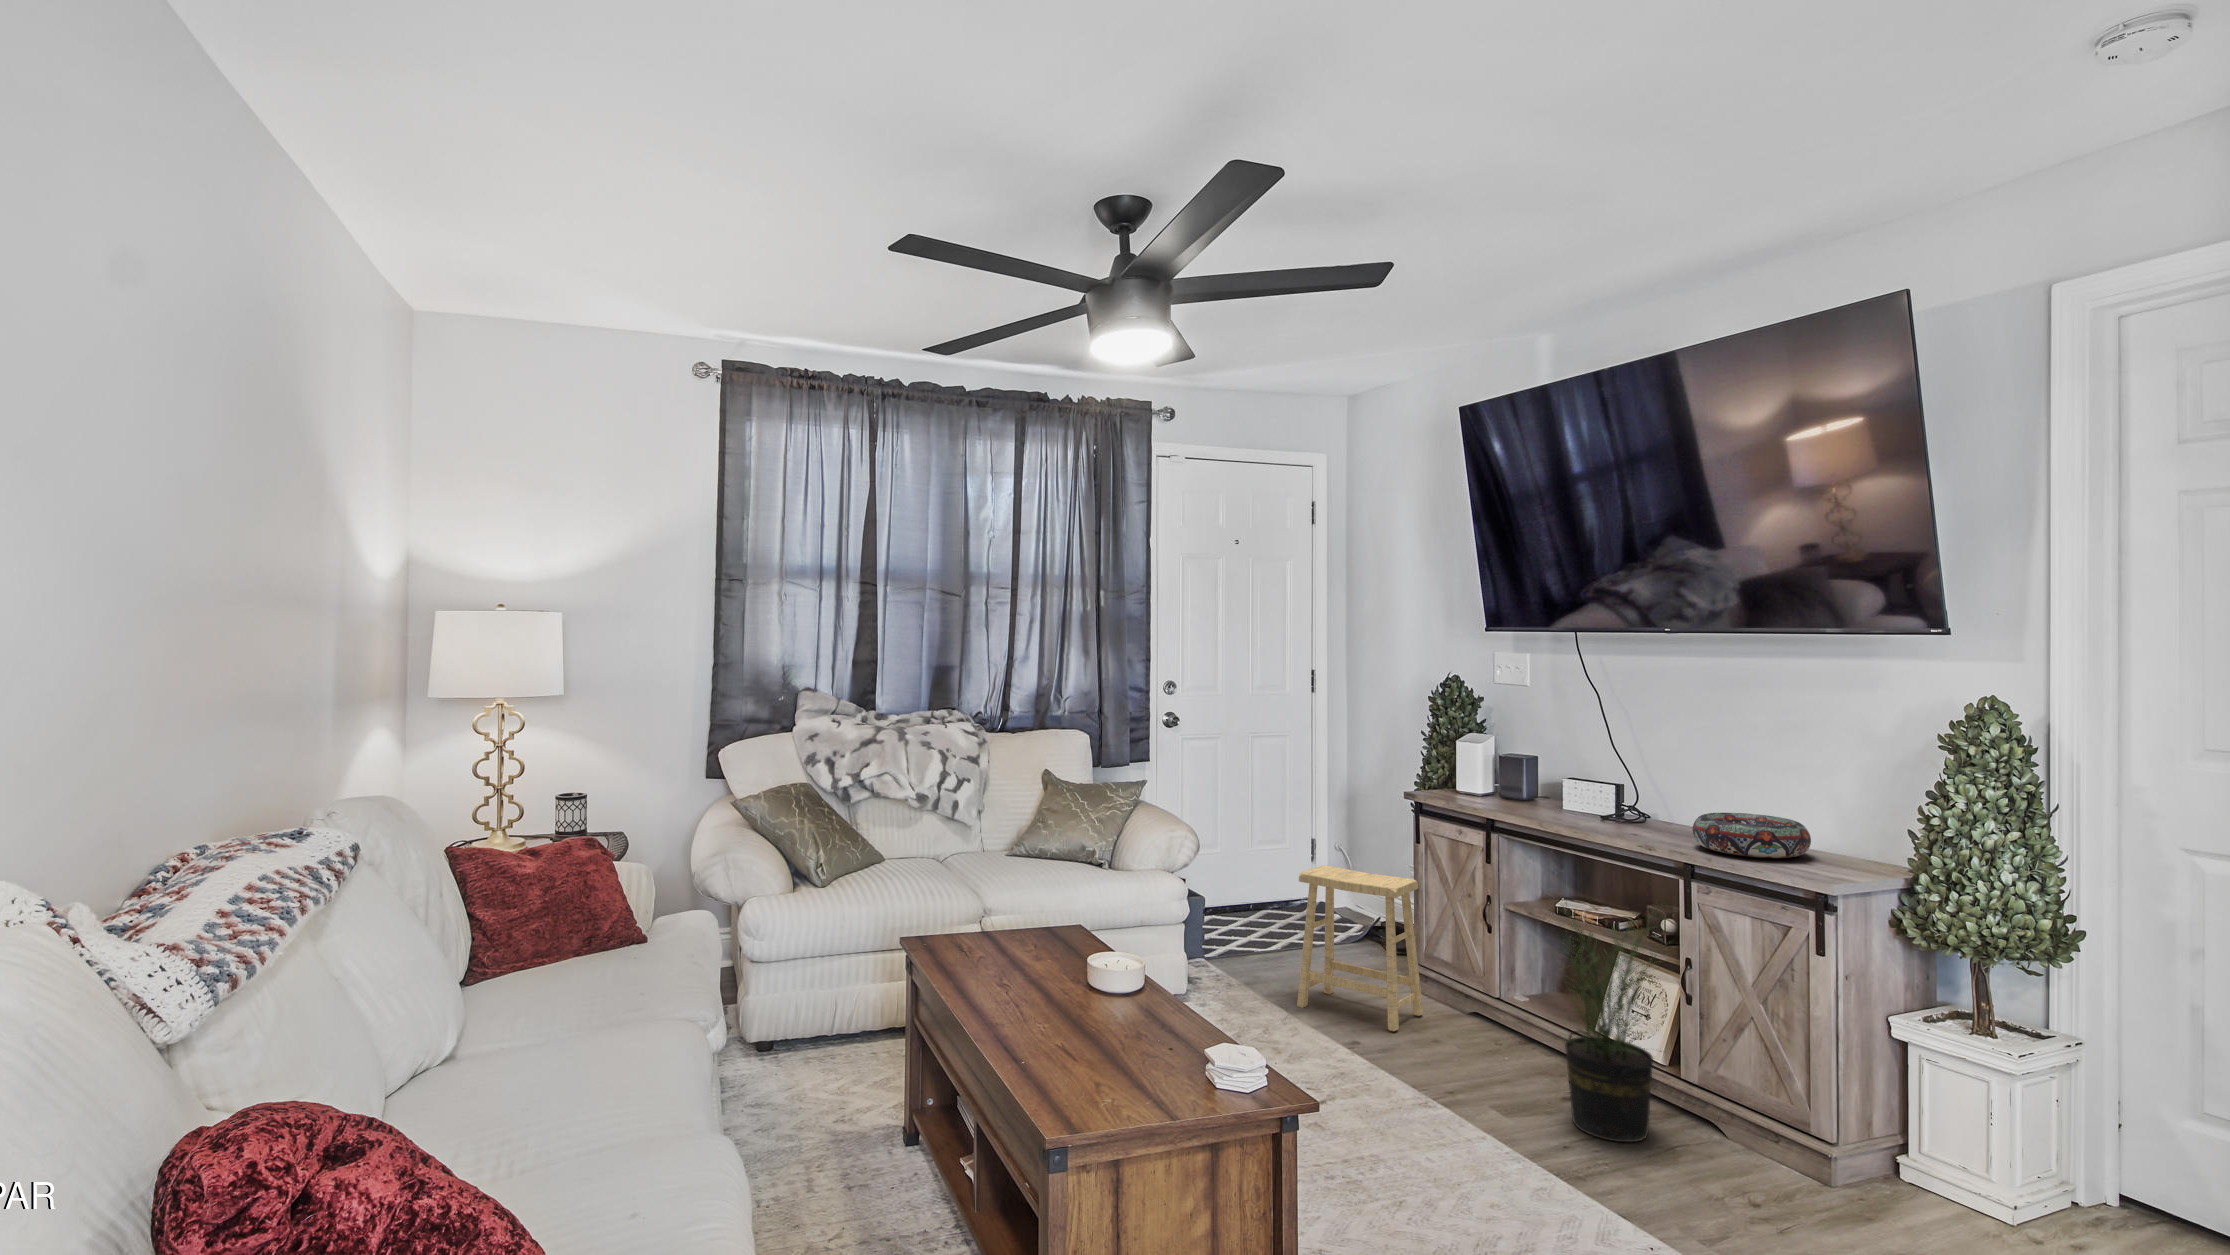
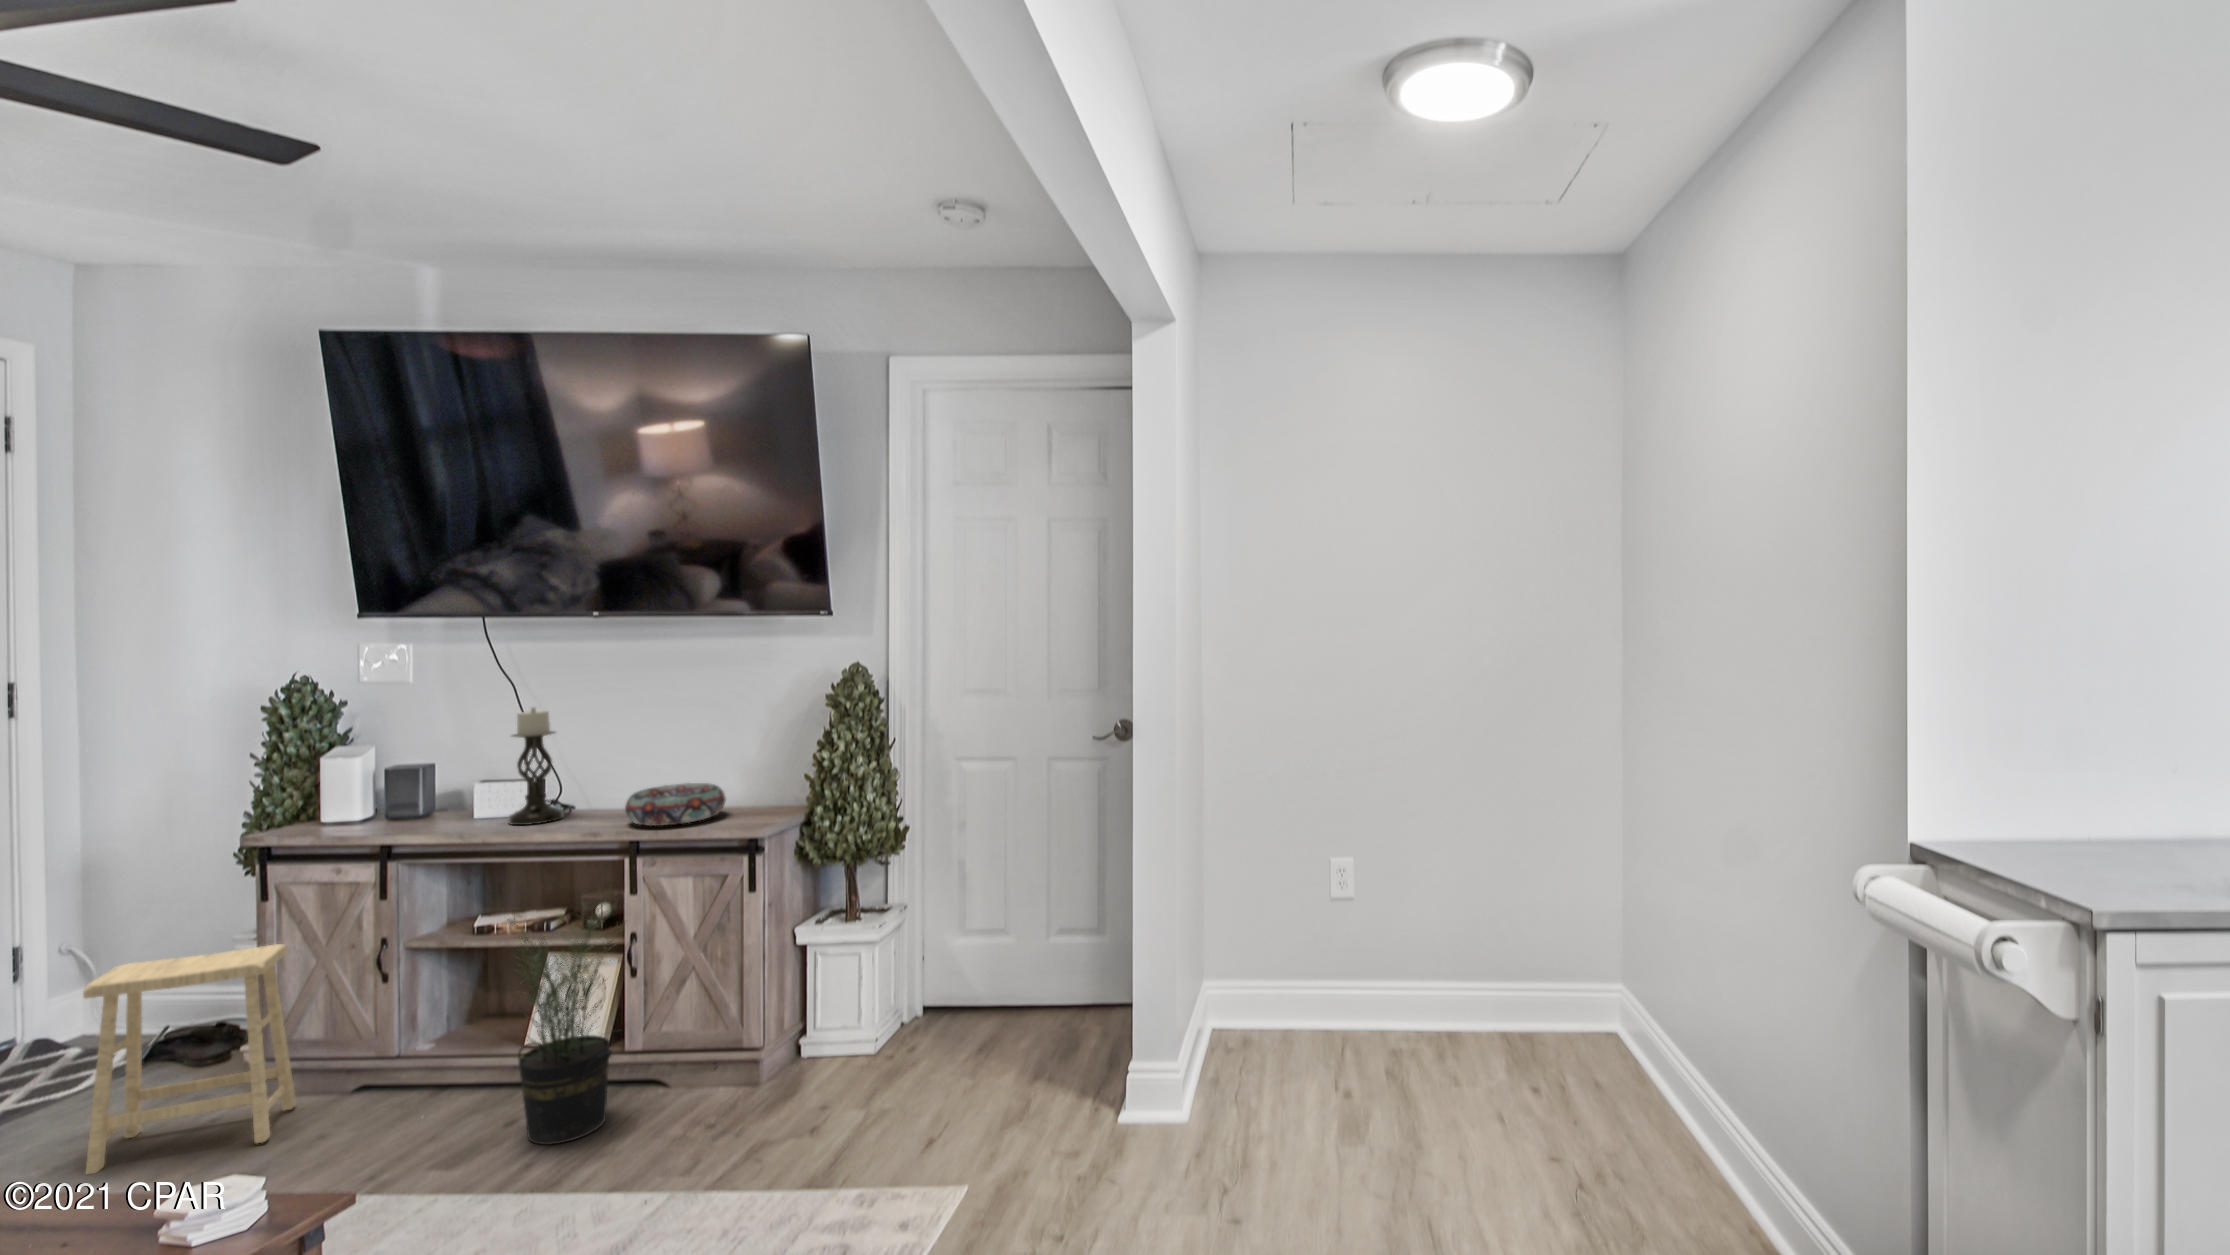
candle holder: none [1591,714,1644,827] -> present [508,708,564,825]

